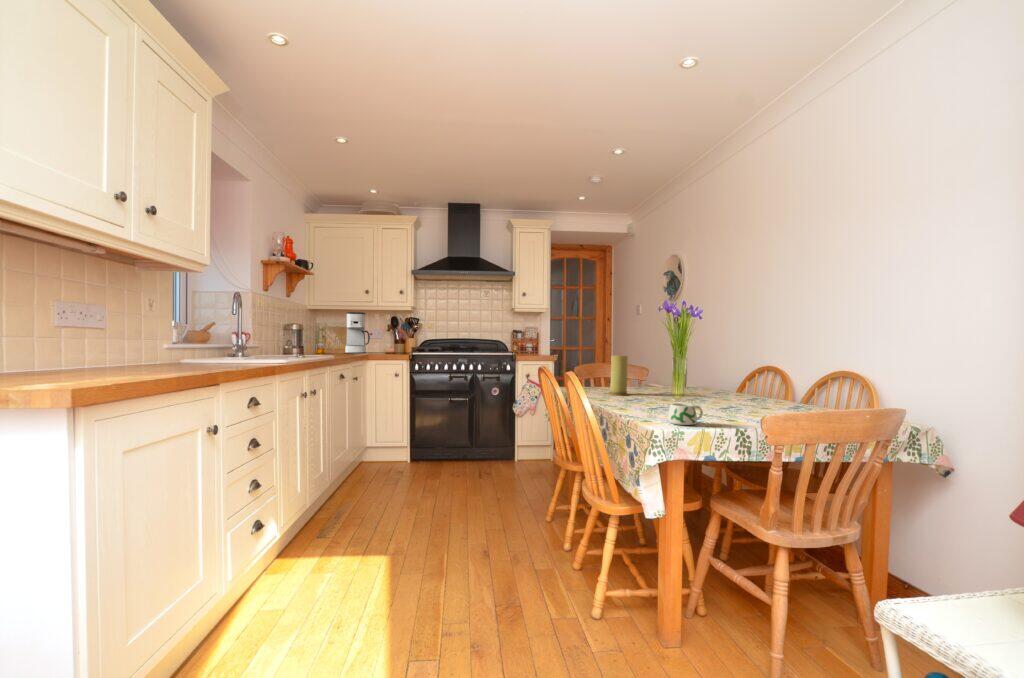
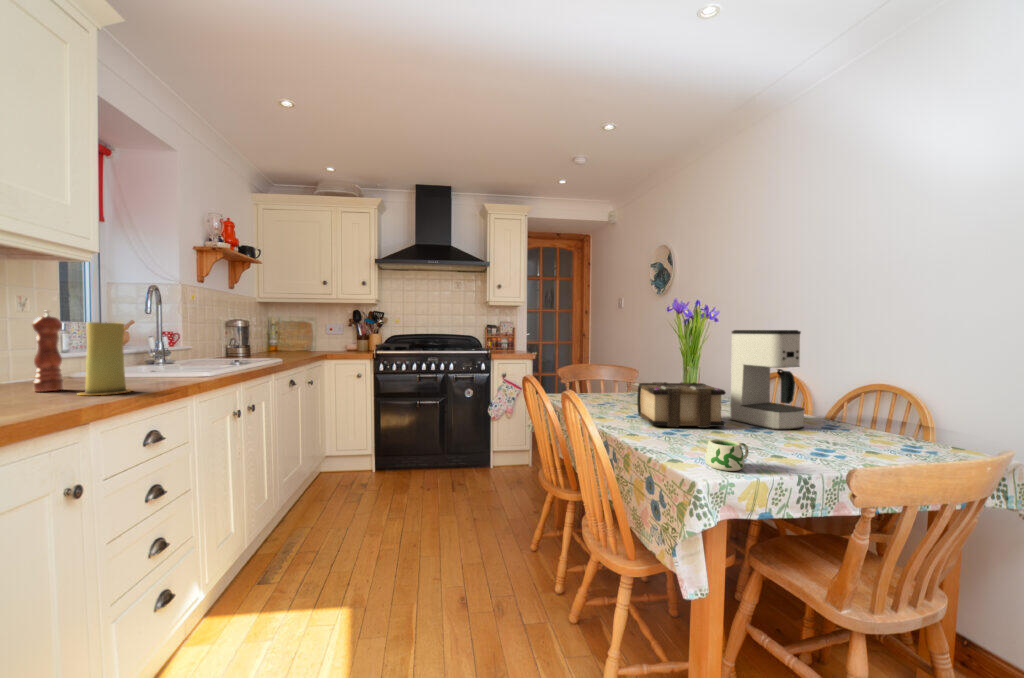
pepper mill: none [173,308,192,366] -> present [32,311,64,392]
coffee maker: present [345,312,370,353] -> present [730,330,804,430]
candle: present [608,355,629,395] -> present [78,322,132,395]
book: none [634,369,704,406] -> present [637,382,726,428]

